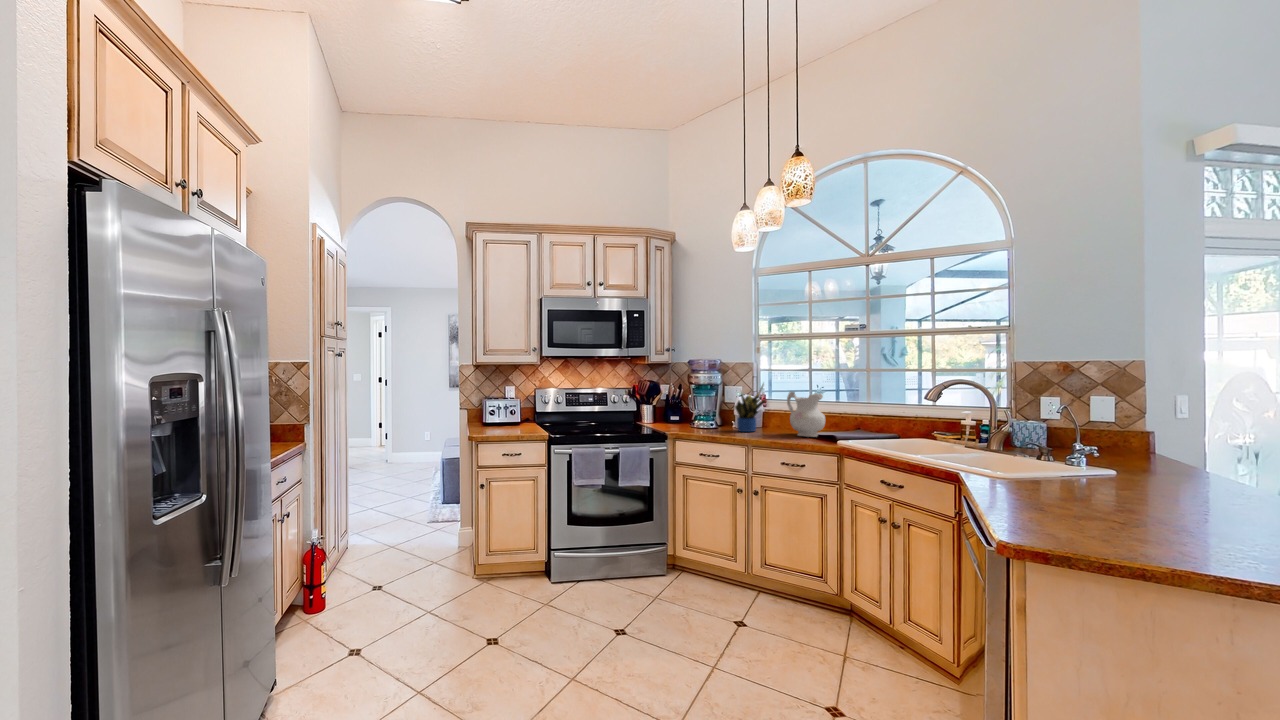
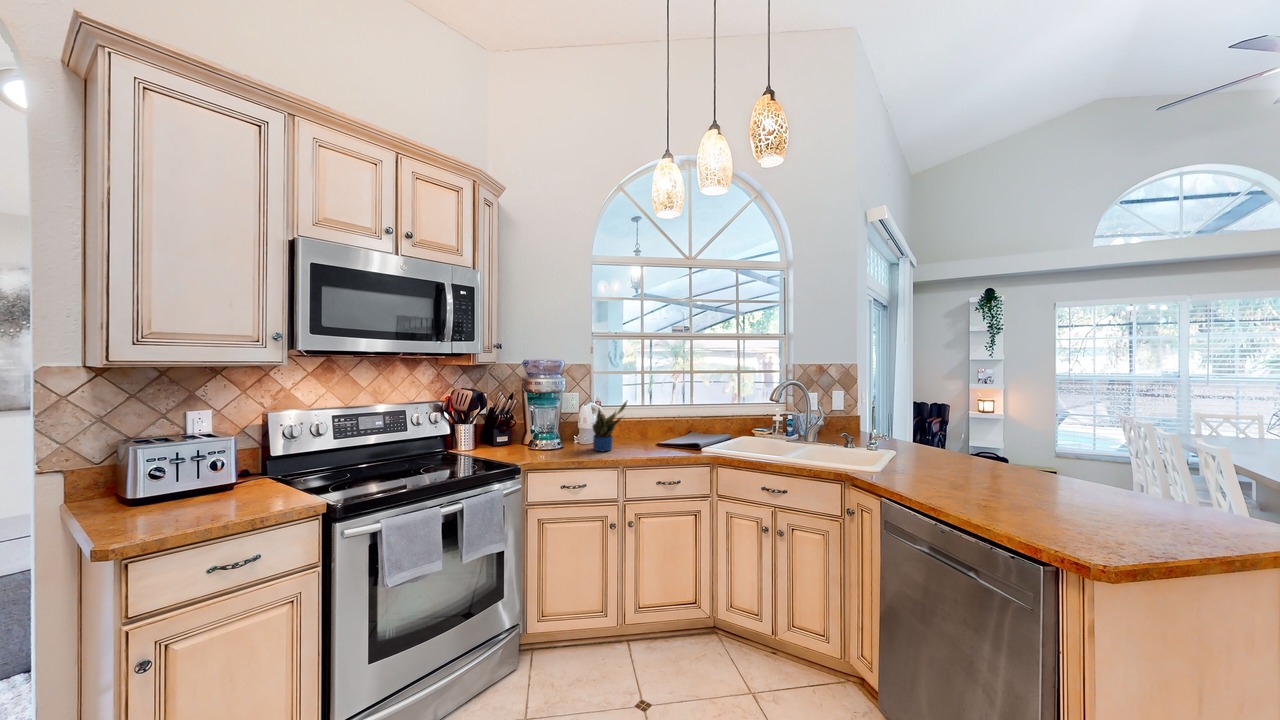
ceramic pitcher: present [787,391,825,437] -> none [645,408,680,452]

